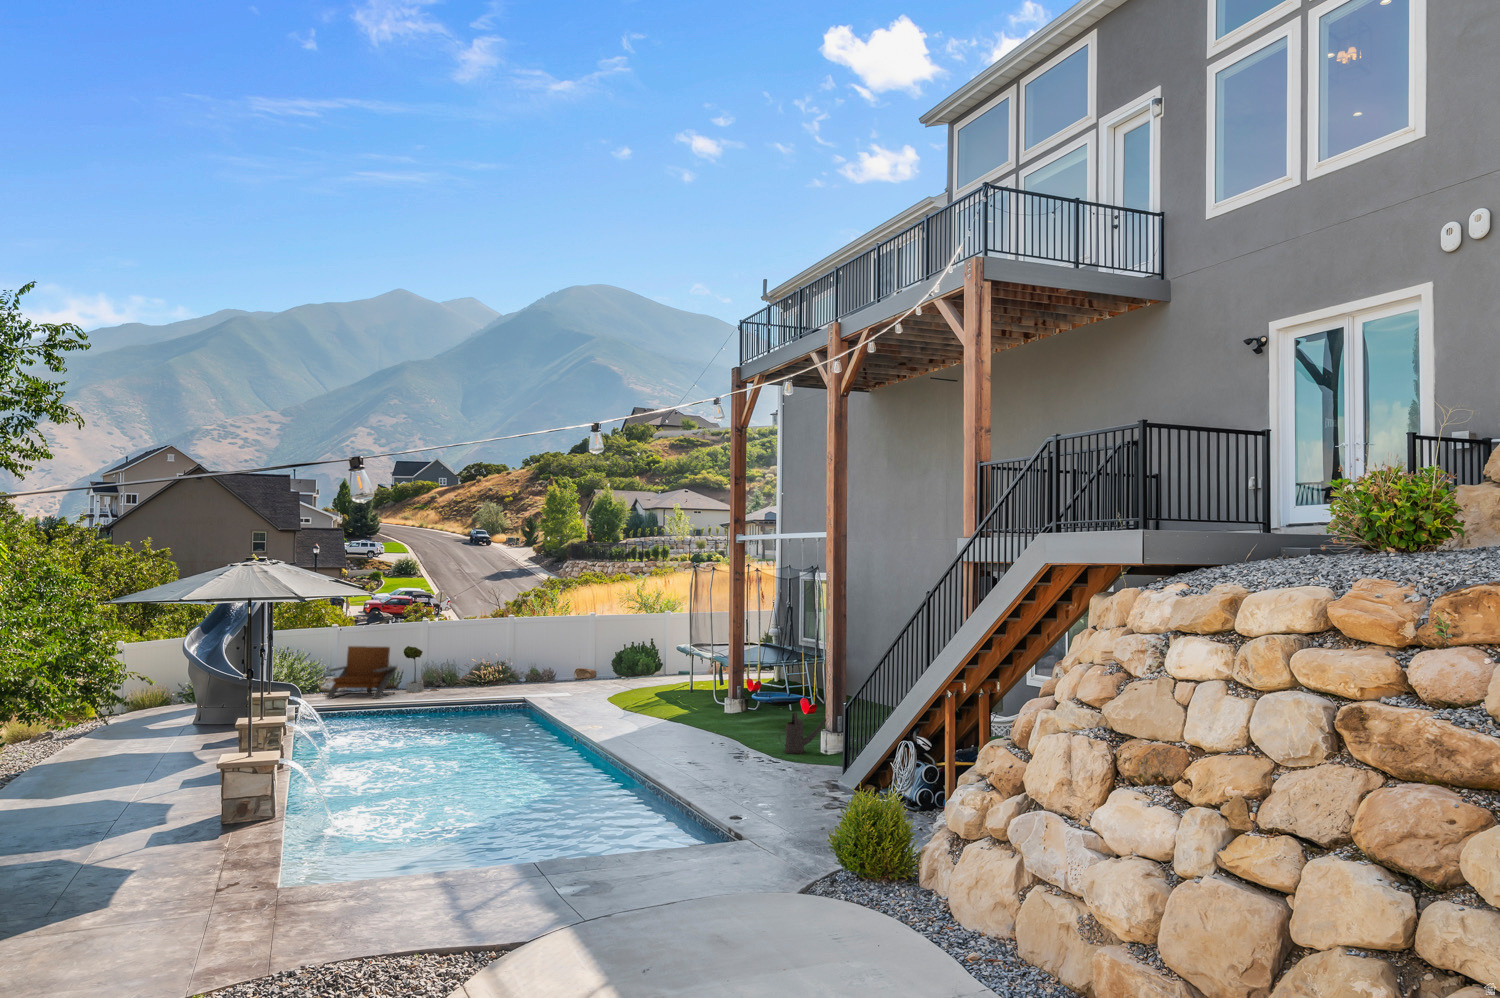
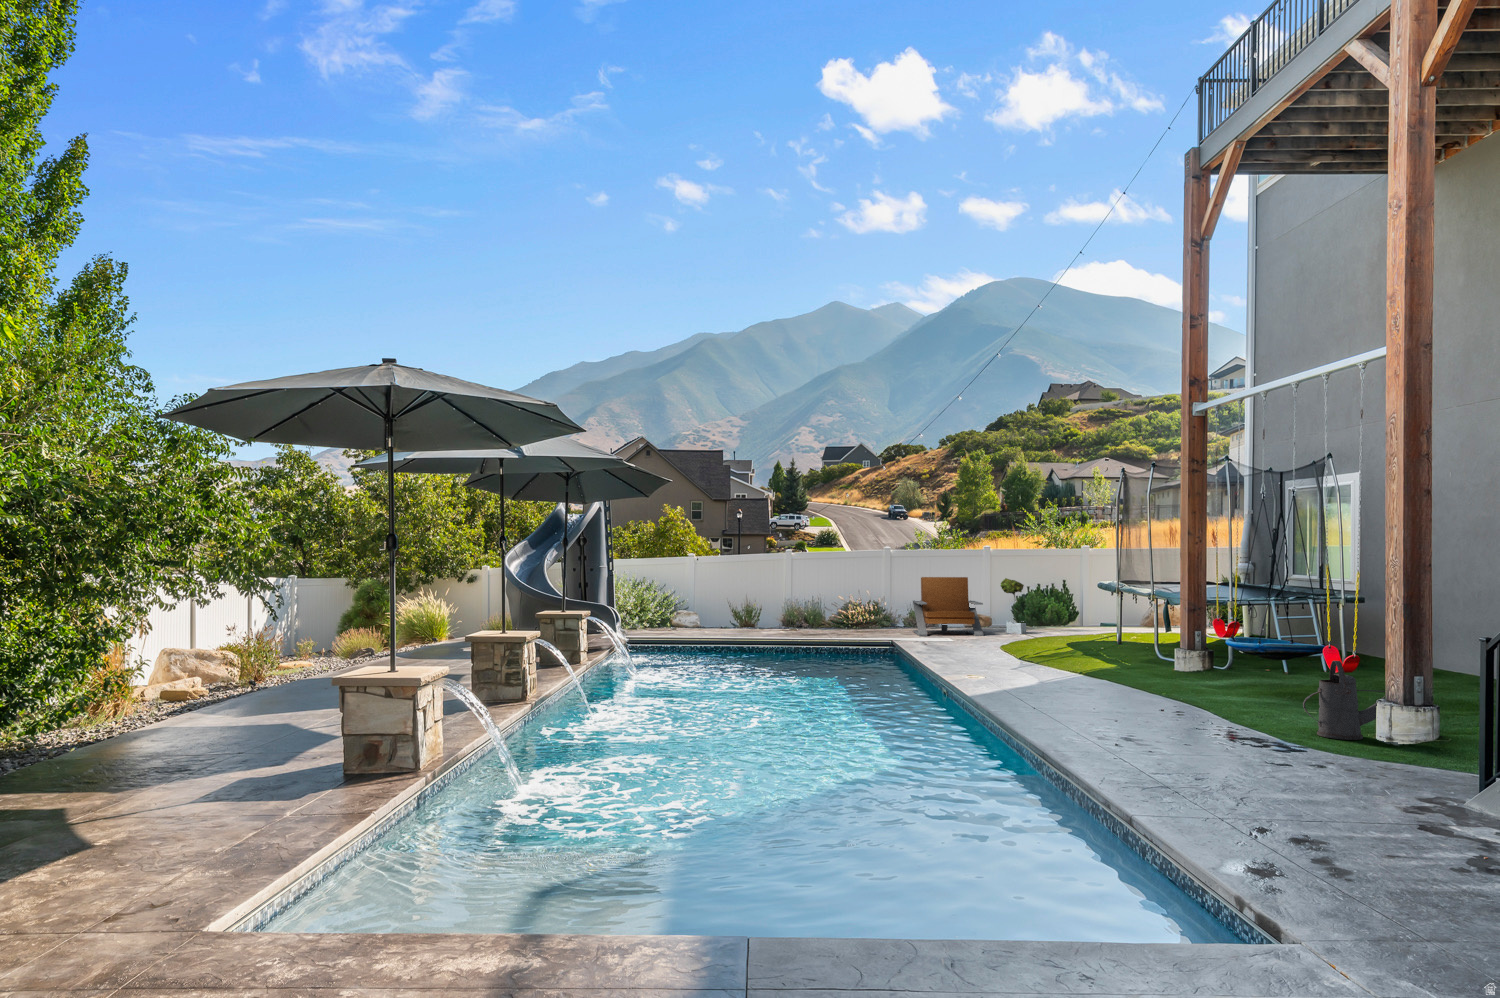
lounge chair: present [326,646,397,699] -> present [913,577,983,636]
potted tree: present [404,646,424,692] -> present [1001,578,1026,634]

